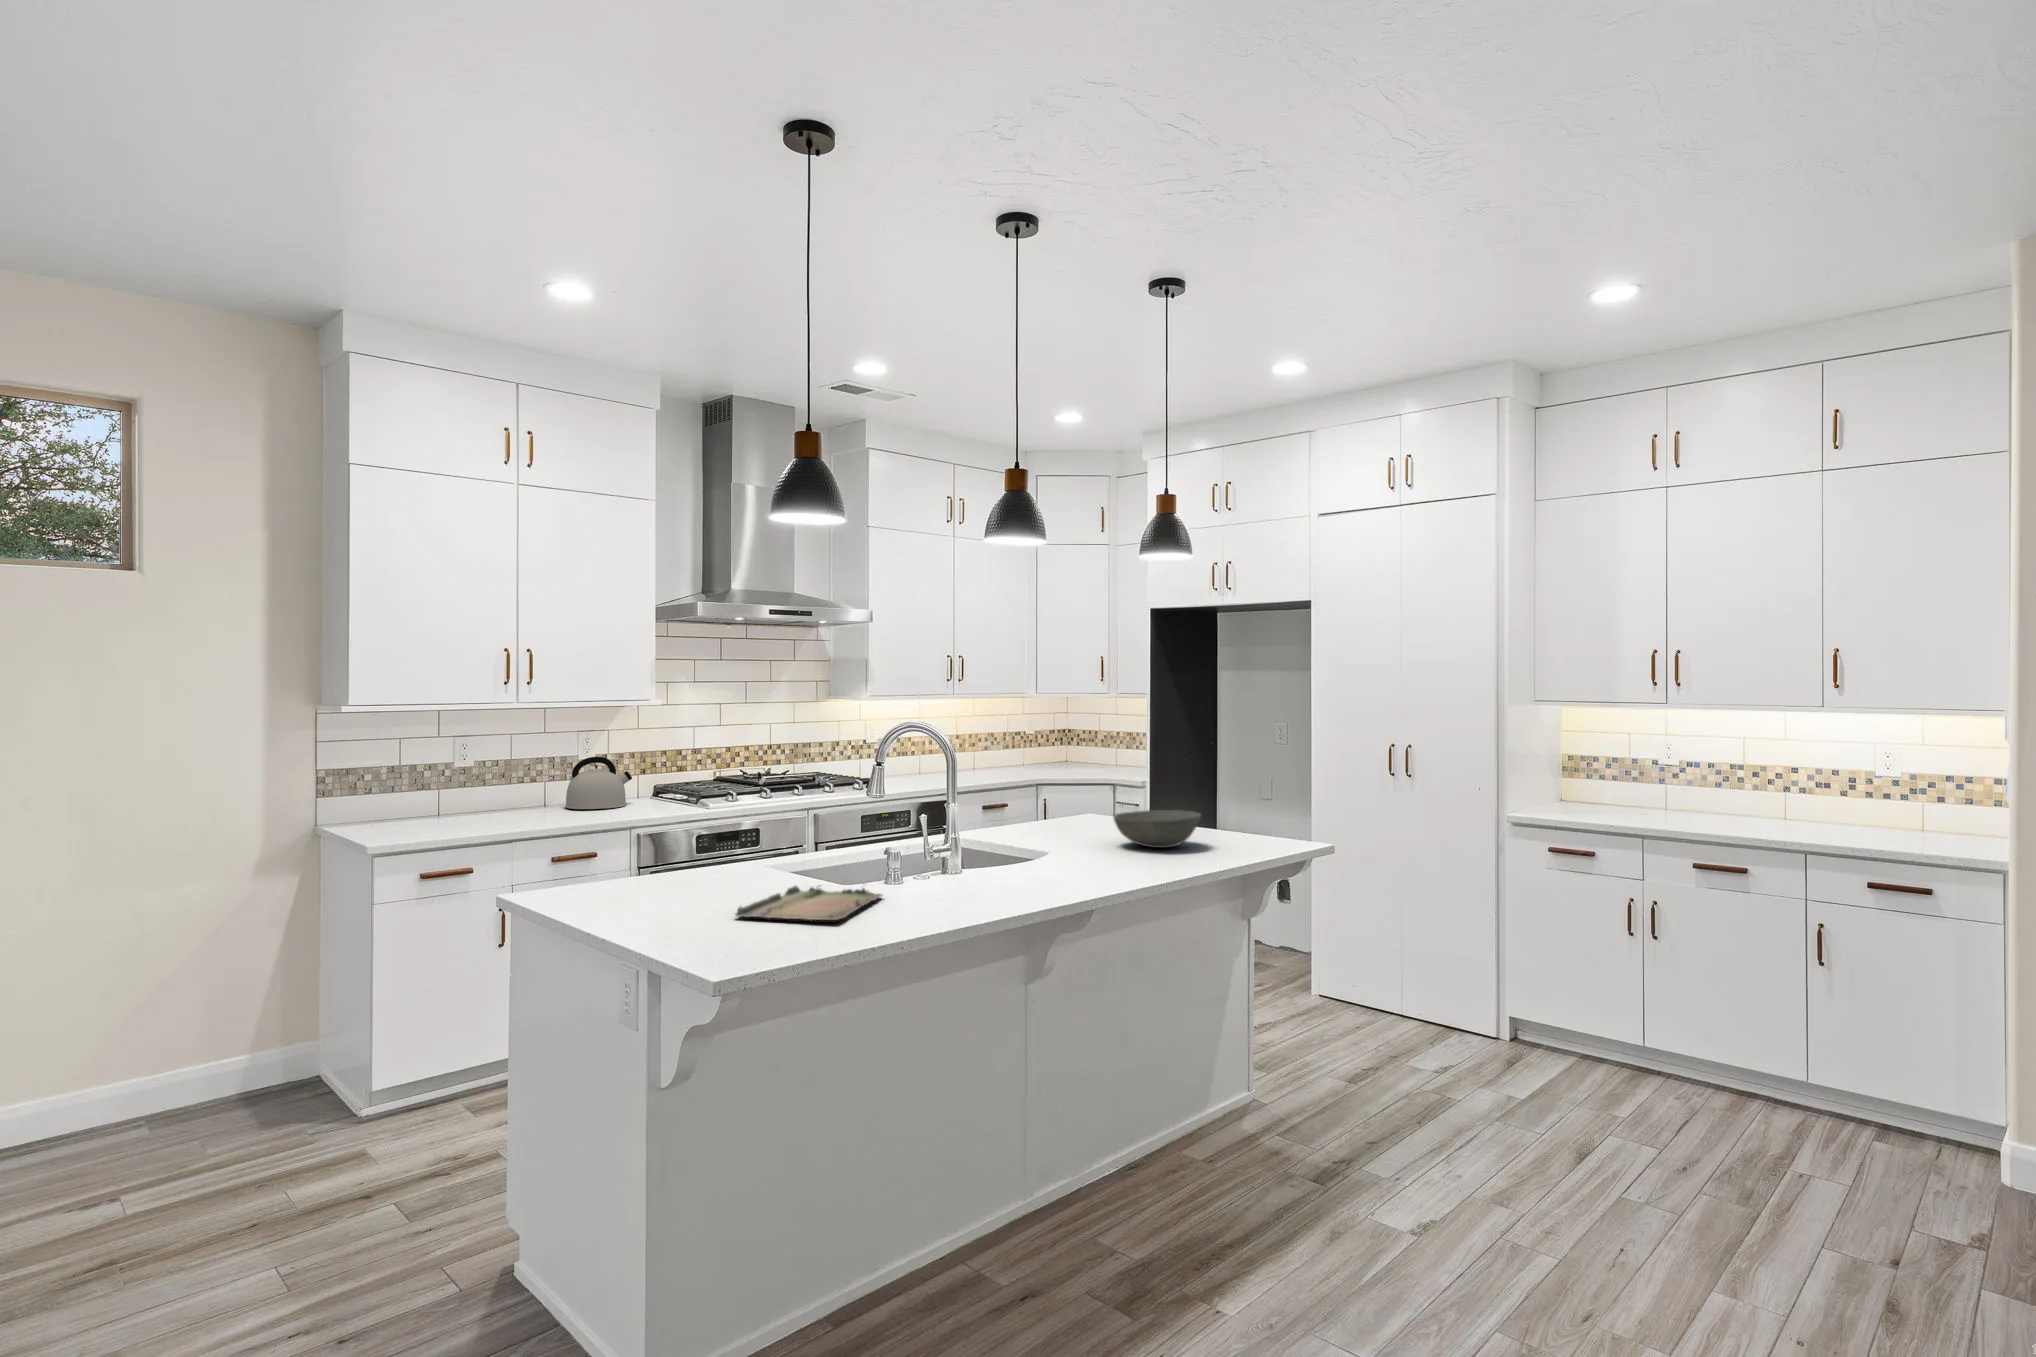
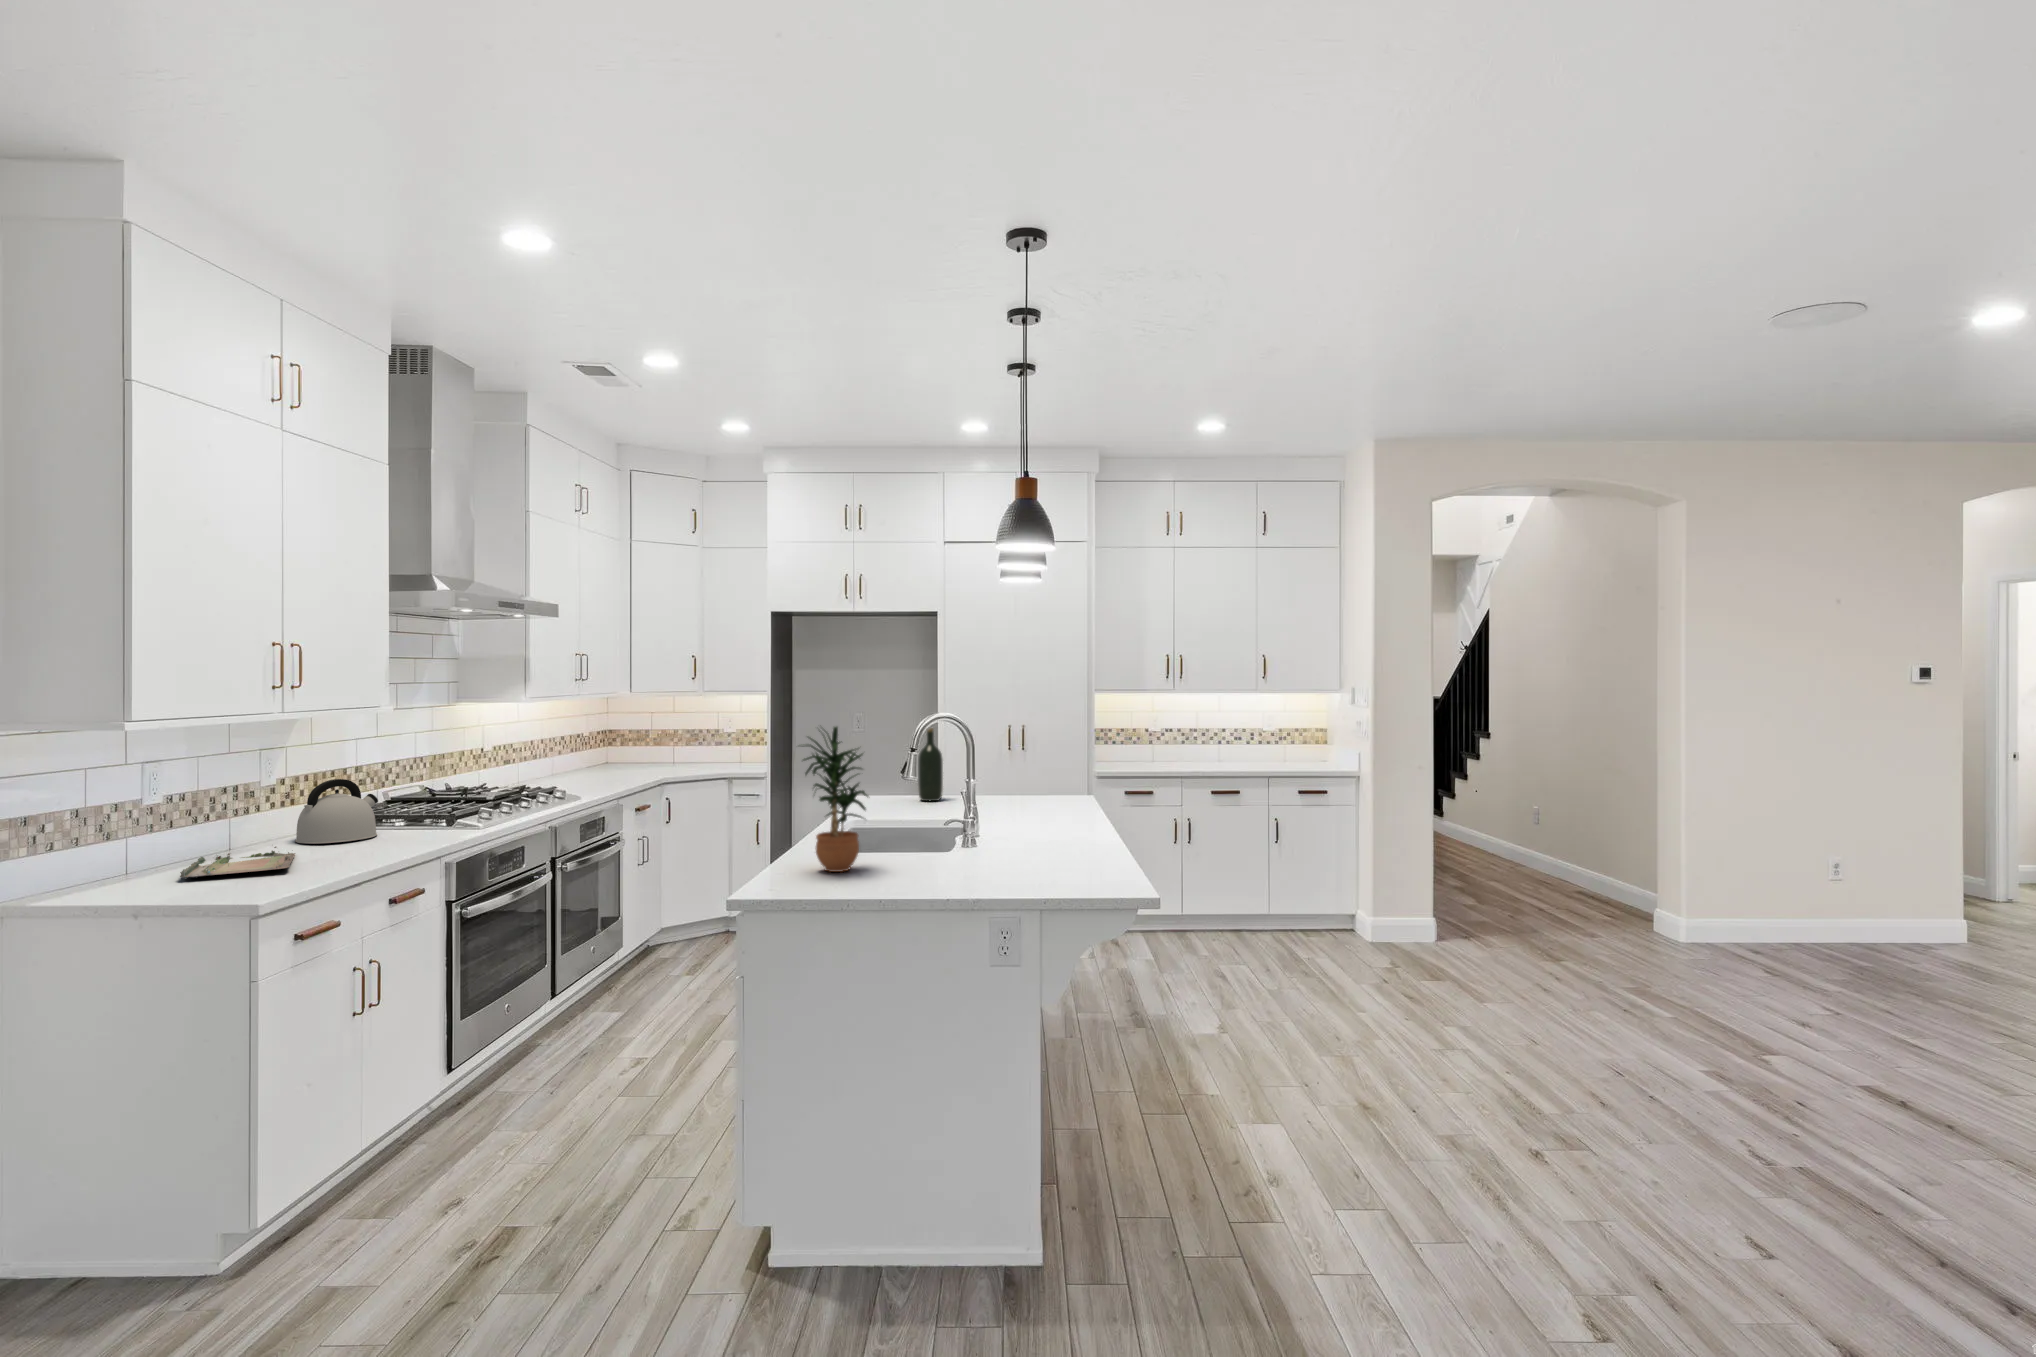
potted plant: none [653,725,747,886] -> present [802,727,868,872]
wine bottle: none [1098,739,1128,829] -> present [918,728,943,801]
bowl: present [1114,810,1201,848] -> none [981,779,1047,808]
tray: present [736,886,882,920] -> present [180,847,295,879]

